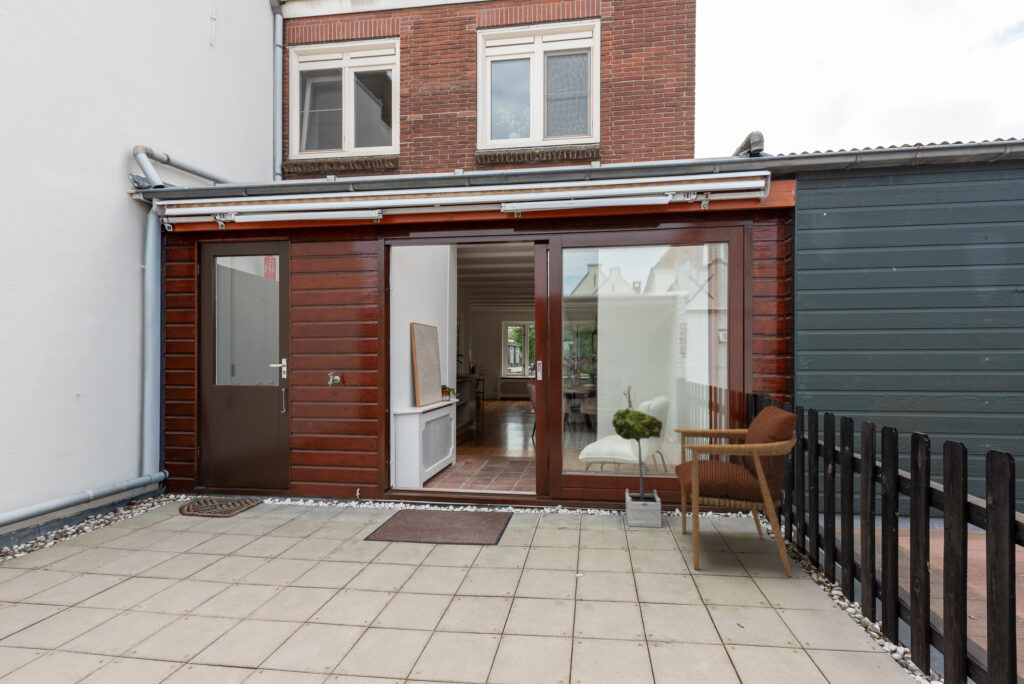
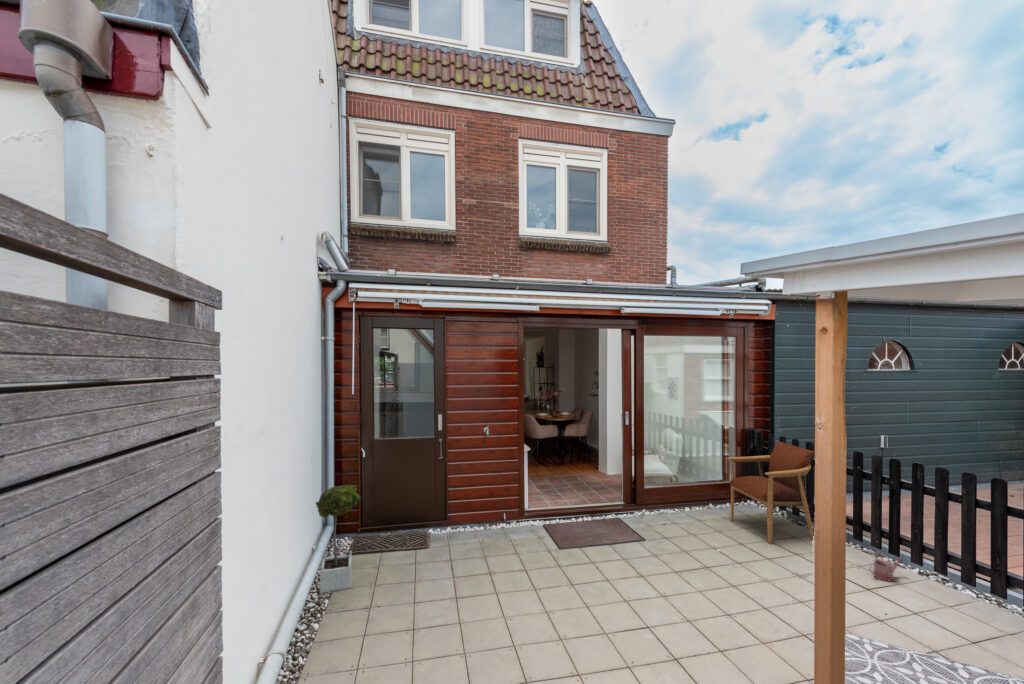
potted tree: present [612,408,662,527] -> present [316,485,361,593]
watering can: none [811,602,898,662] -> present [869,555,903,582]

